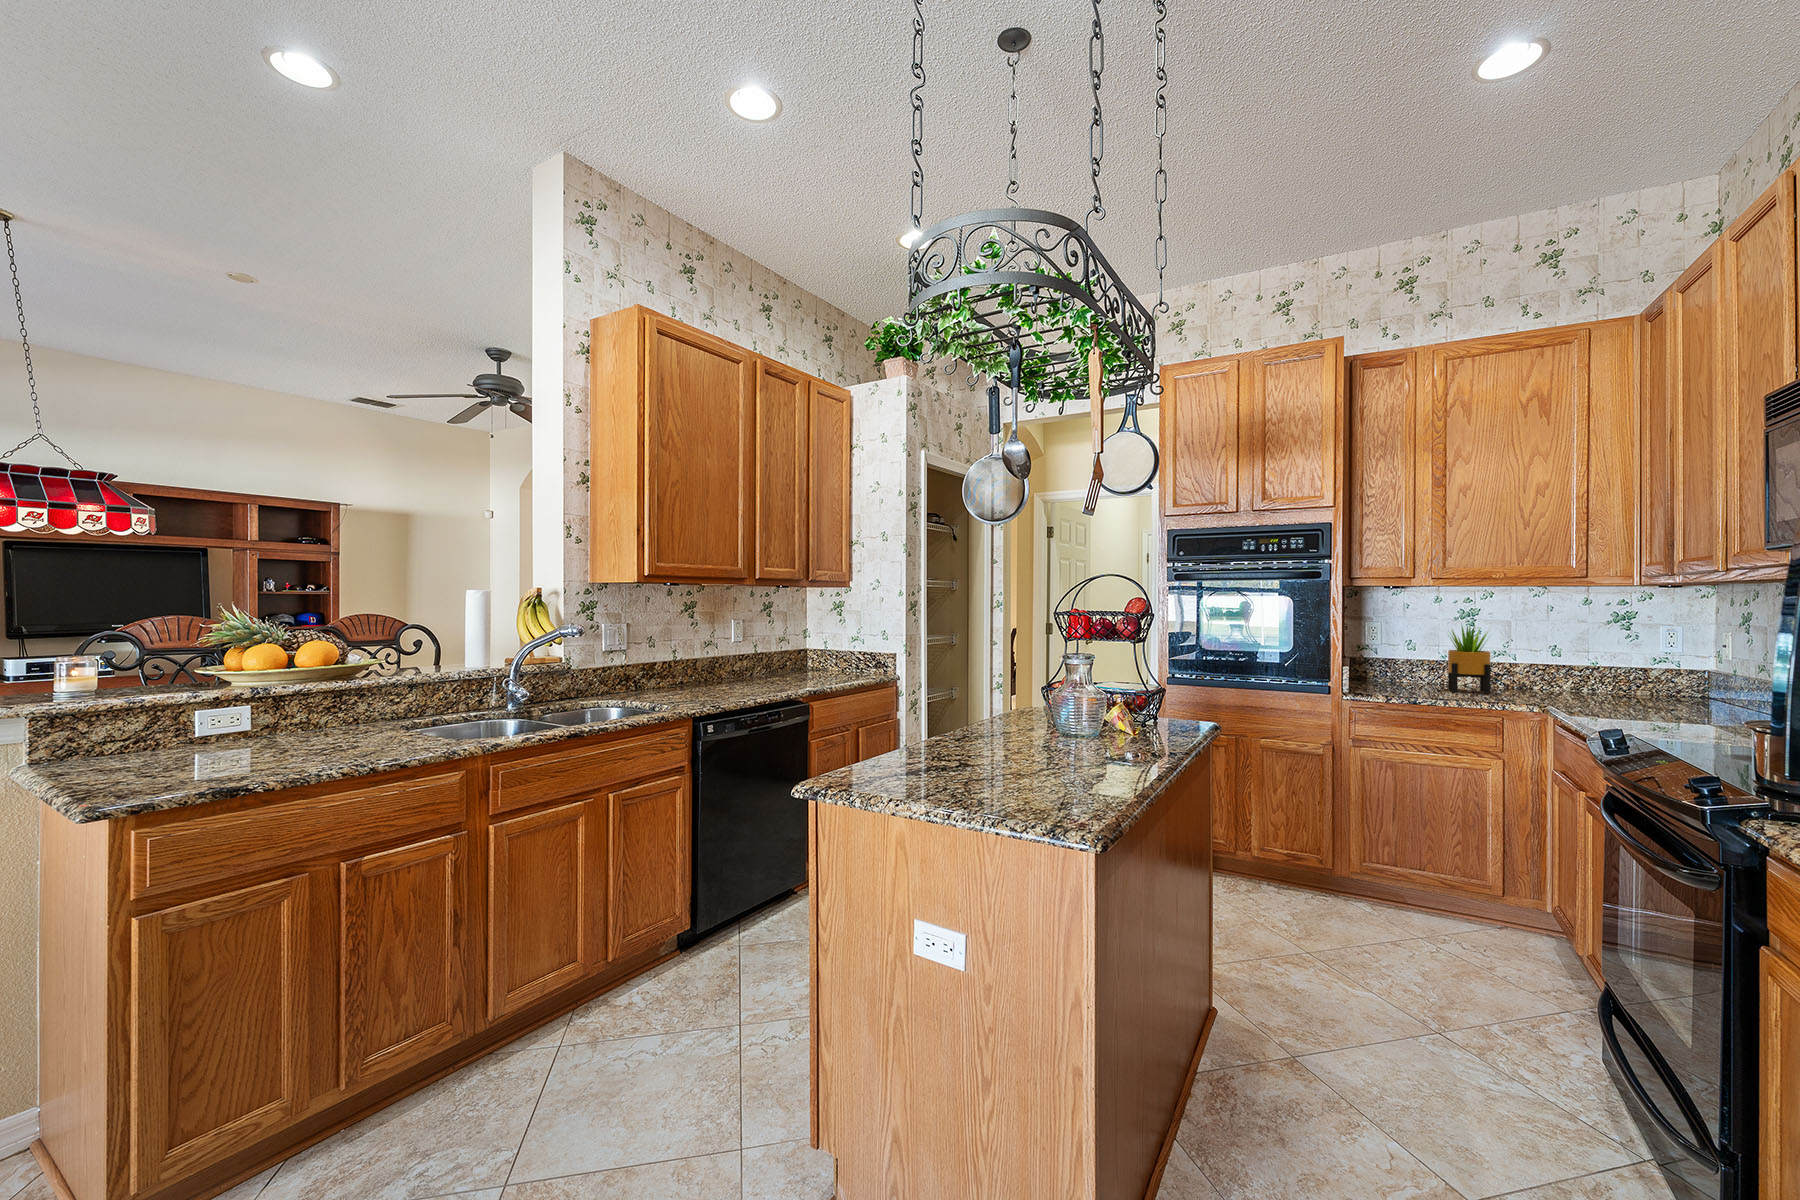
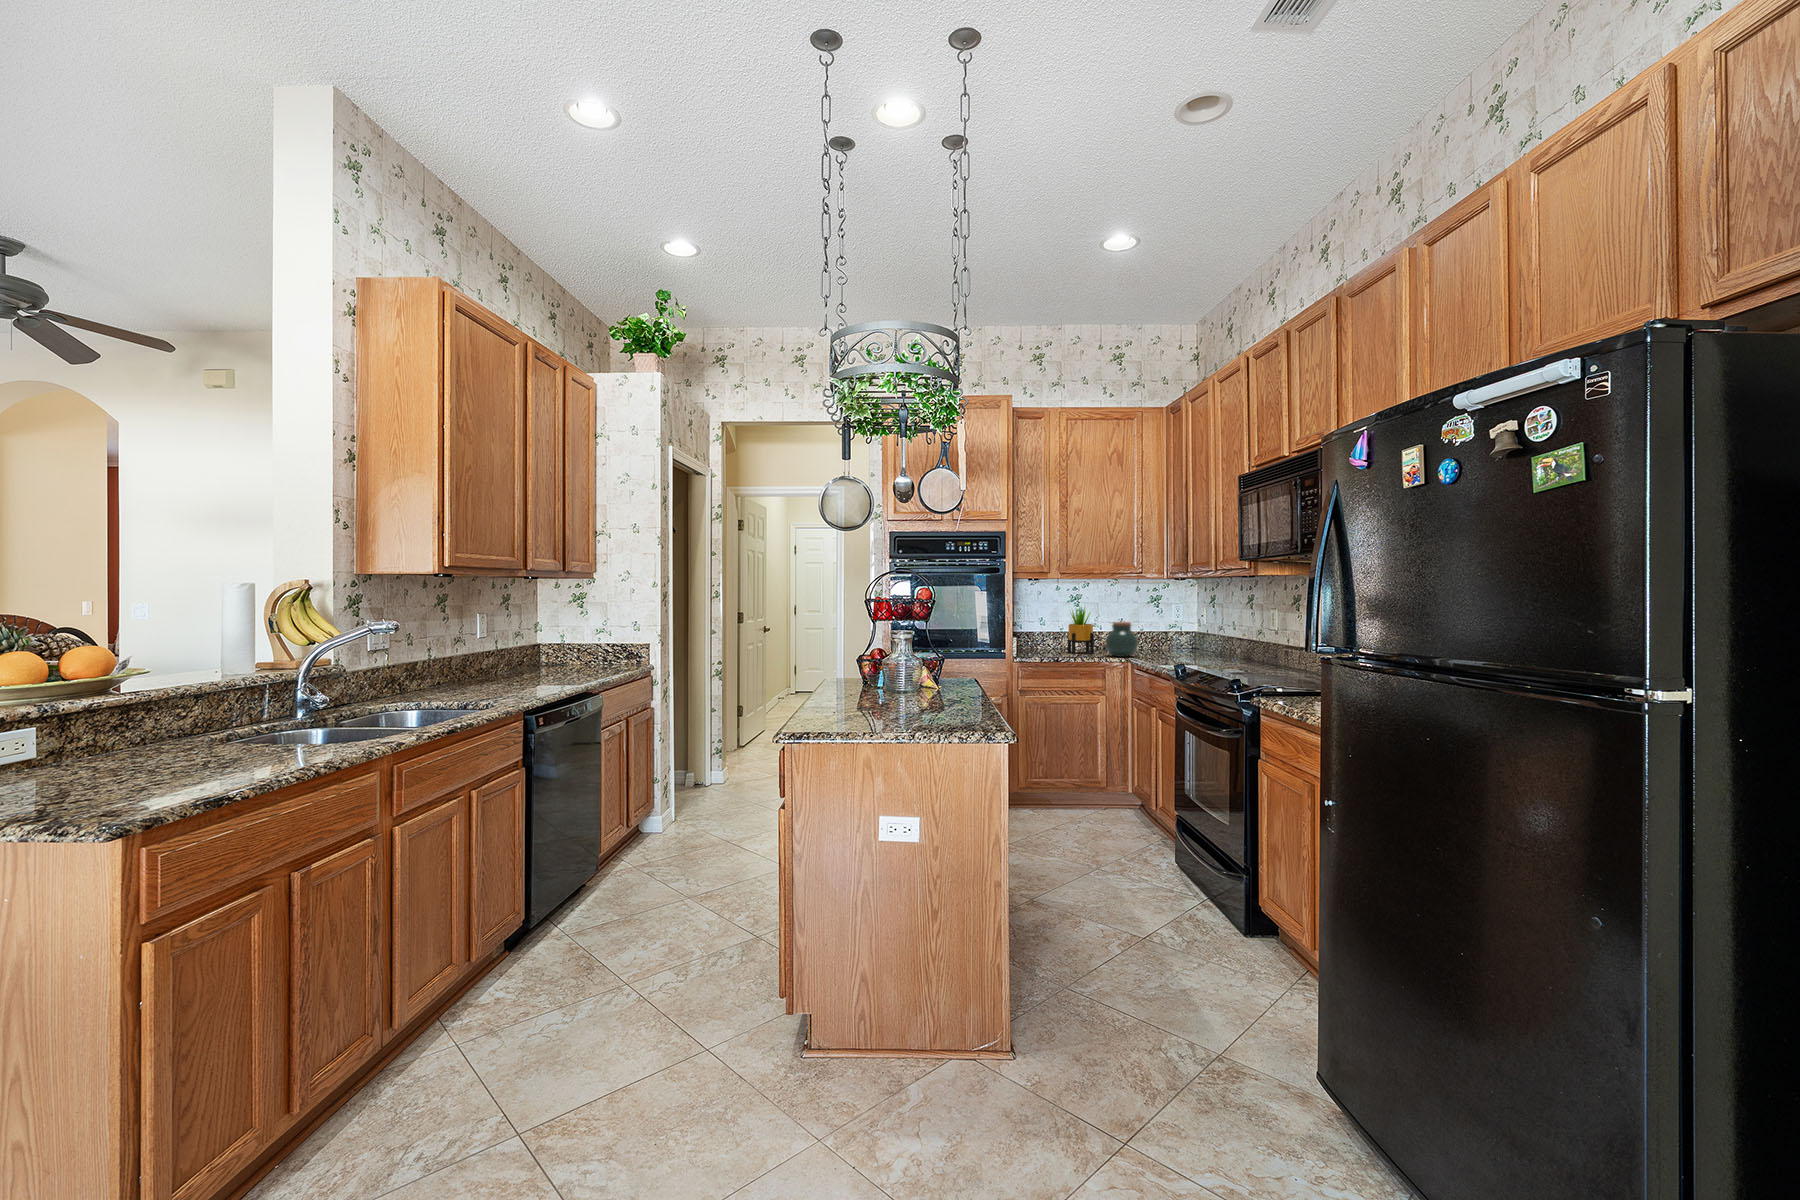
jar: none [1506,650,1566,702] -> present [1106,622,1138,657]

